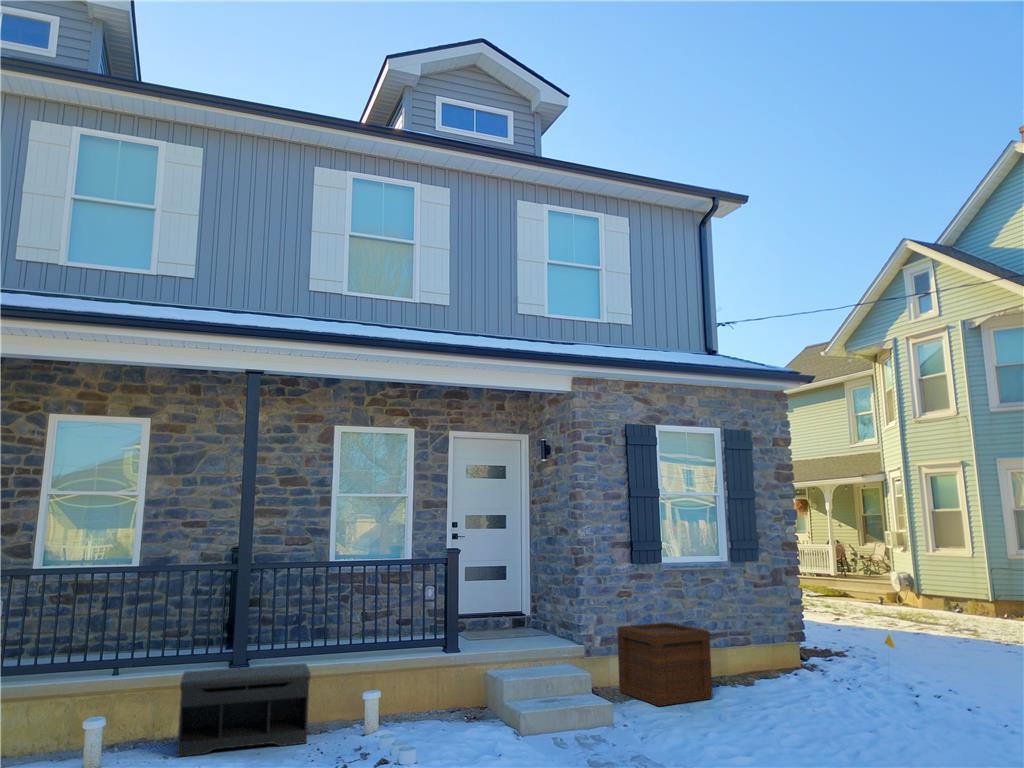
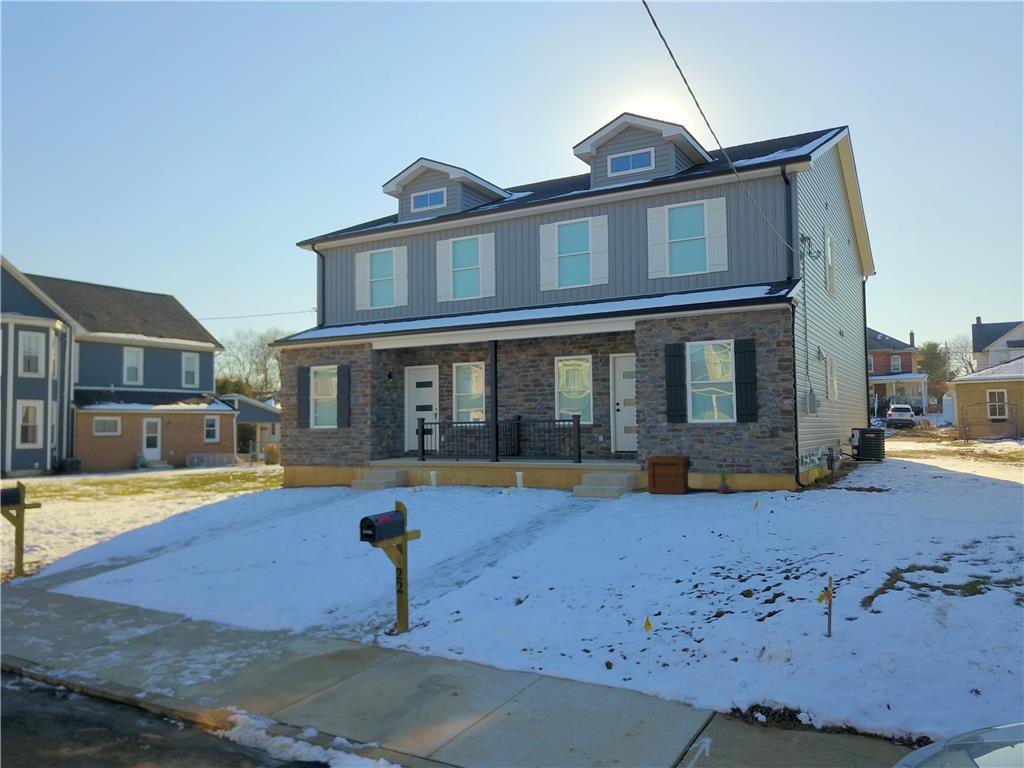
decorative plant: none [718,631,772,688] -> present [717,464,730,494]
bench: present [177,663,311,757] -> none [464,460,514,489]

